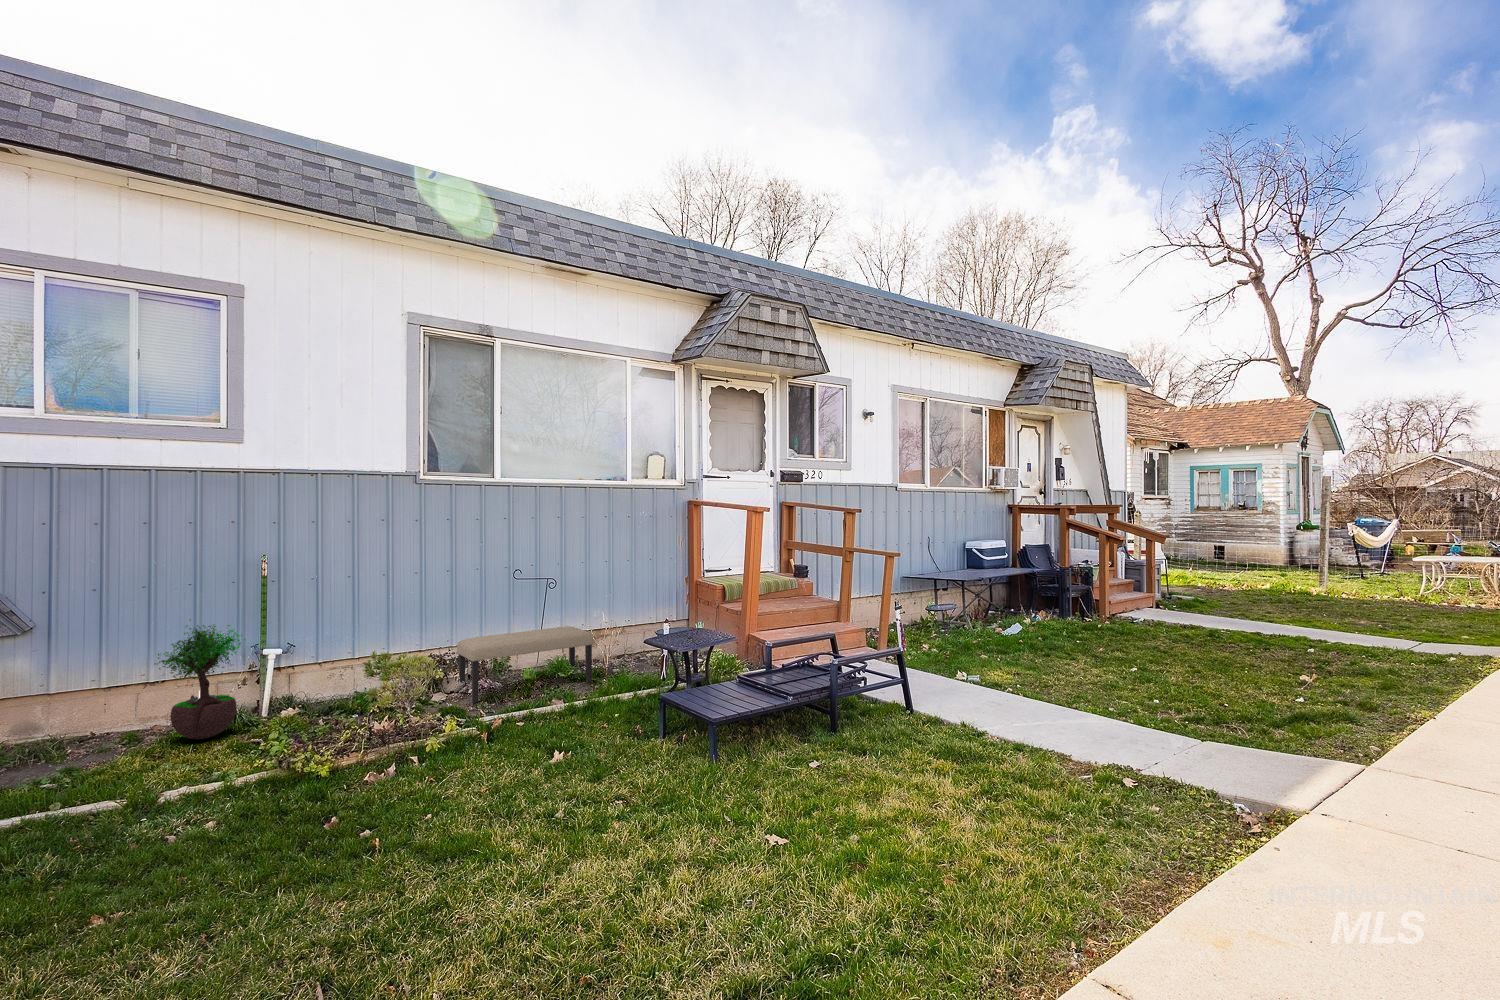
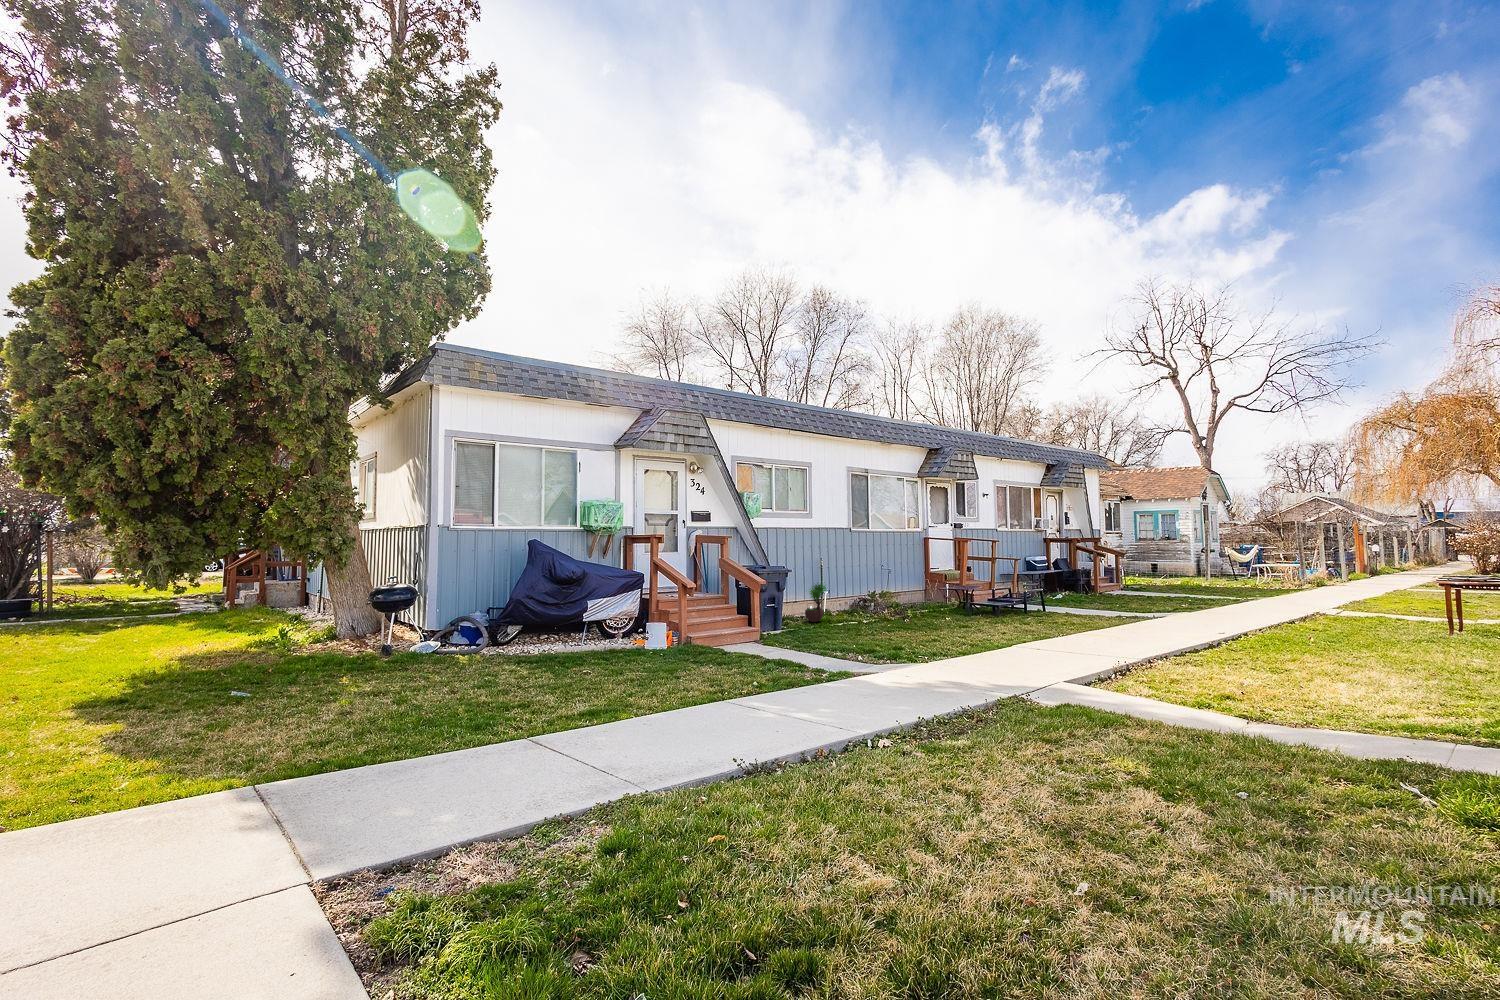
bench: present [457,626,594,703] -> none [863,591,909,616]

